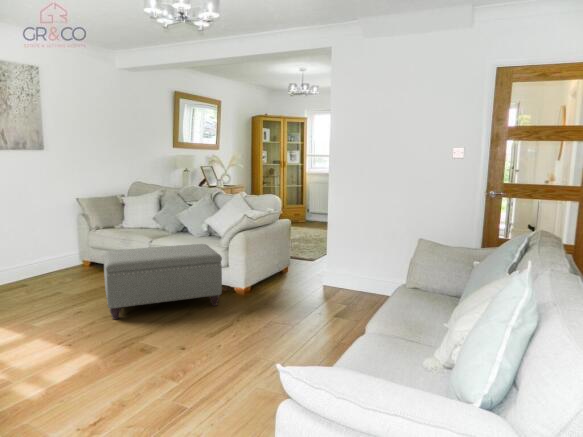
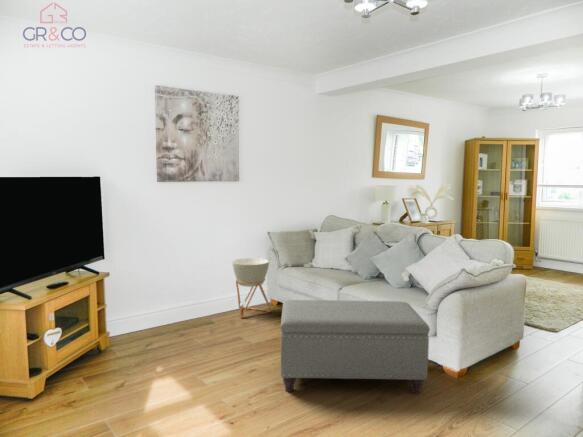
planter: none [43,223,86,278] -> present [232,258,271,318]

